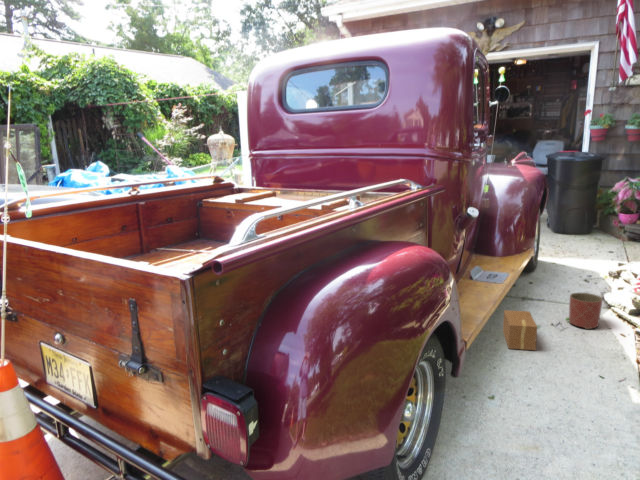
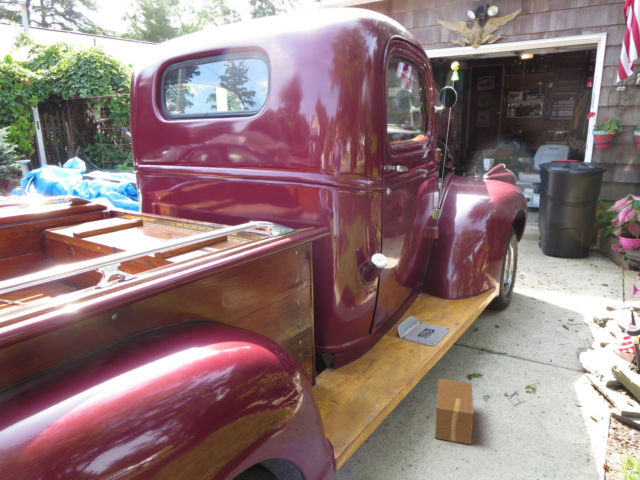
planter: present [569,293,602,329] -> none [530,356,574,409]

